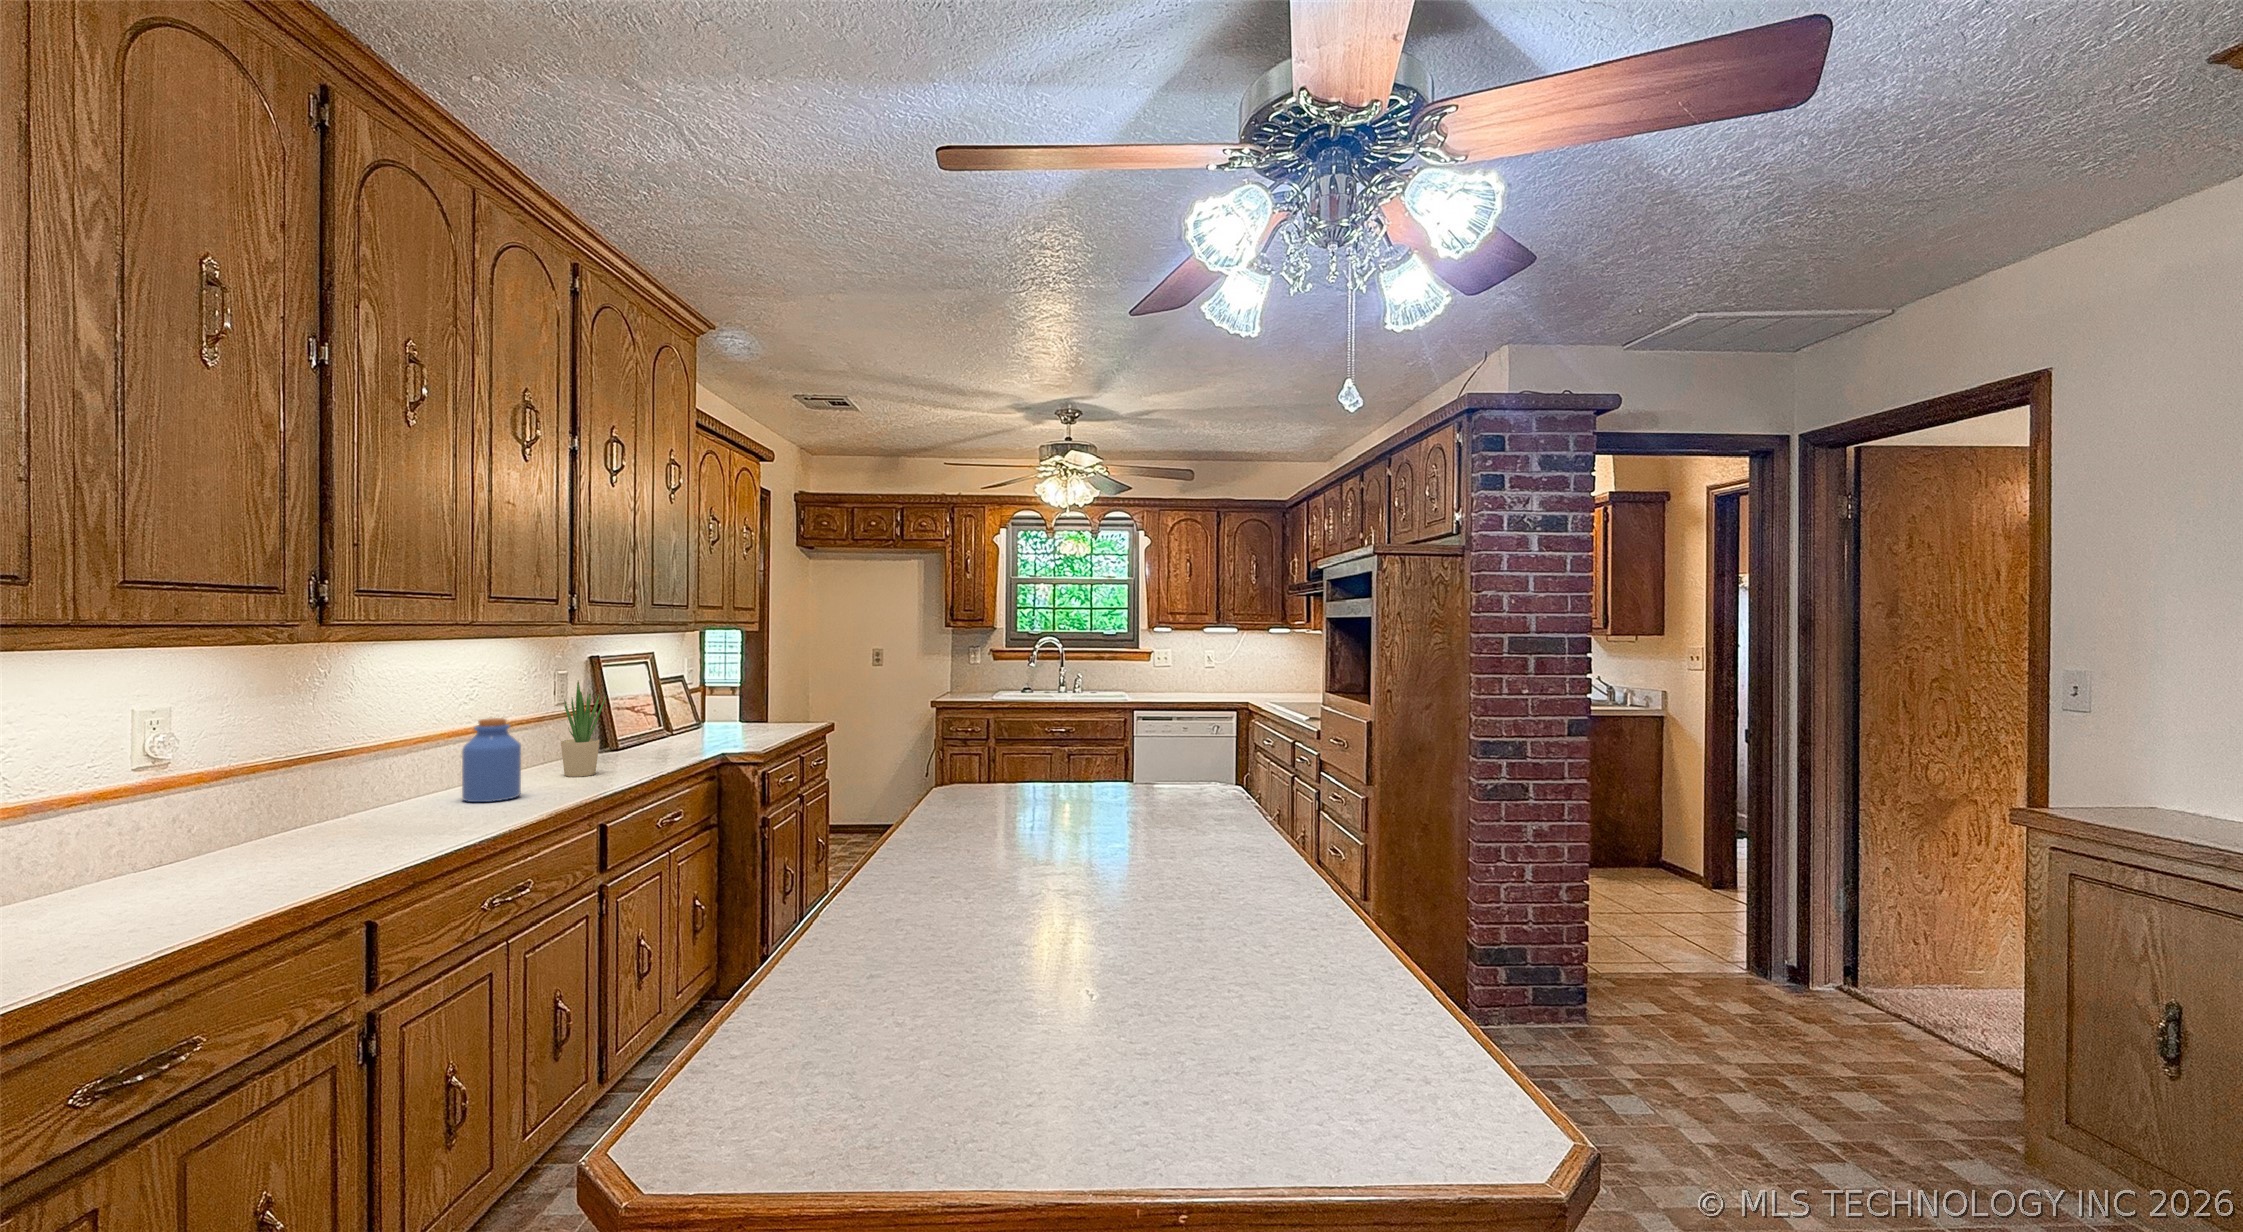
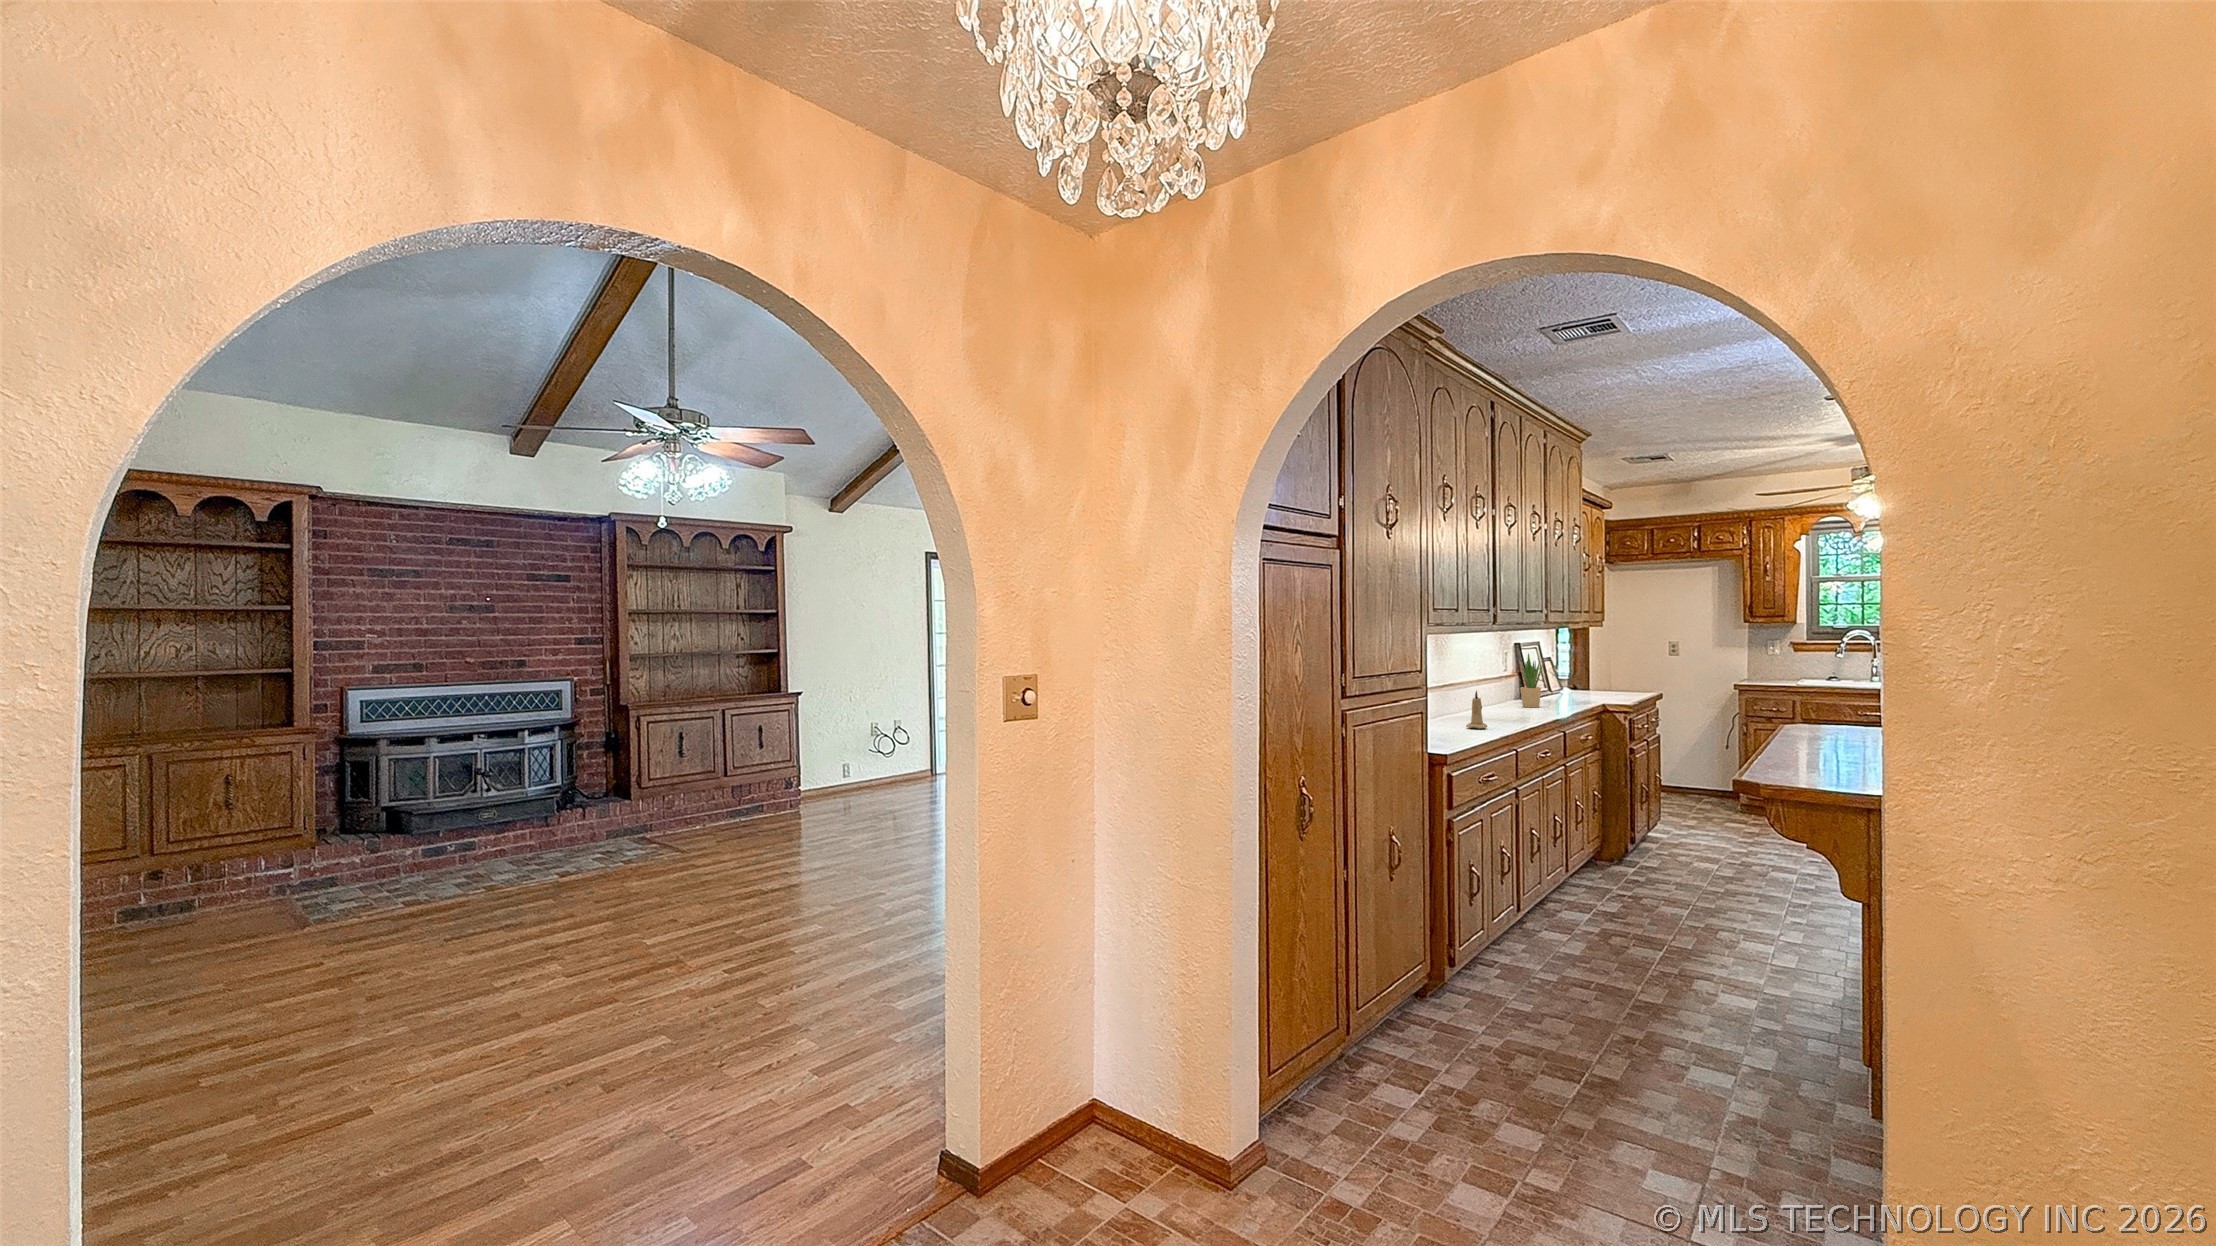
jar: present [462,718,521,802] -> none [1490,670,1518,713]
candle: none [221,800,291,897] -> present [1466,691,1487,729]

